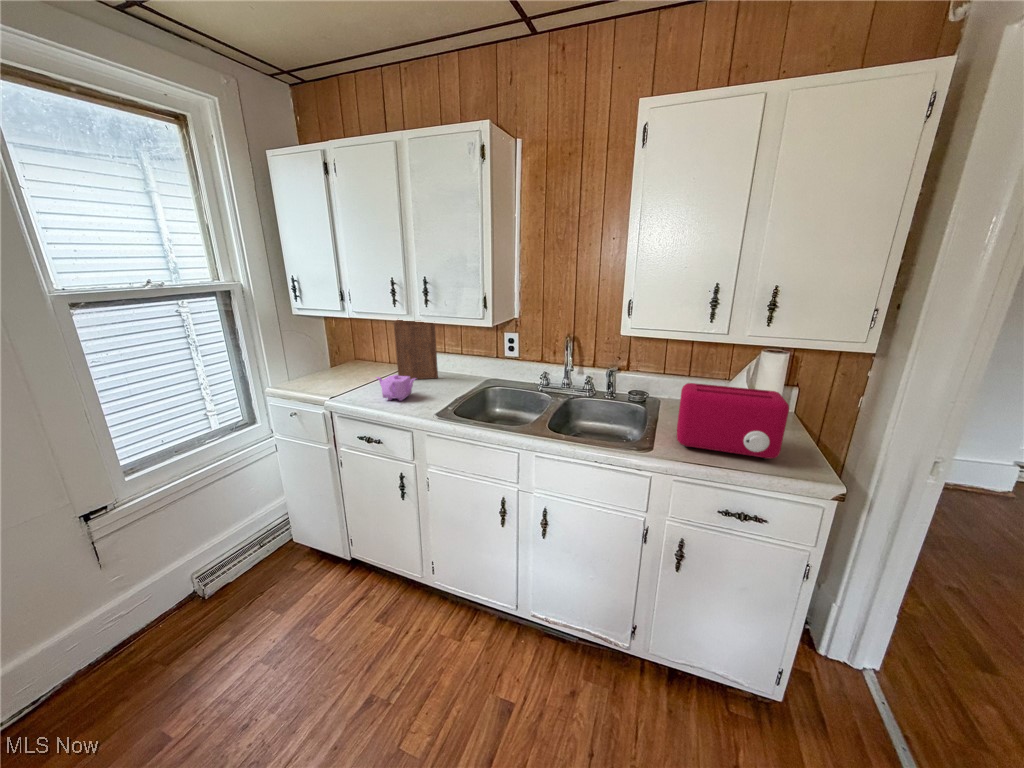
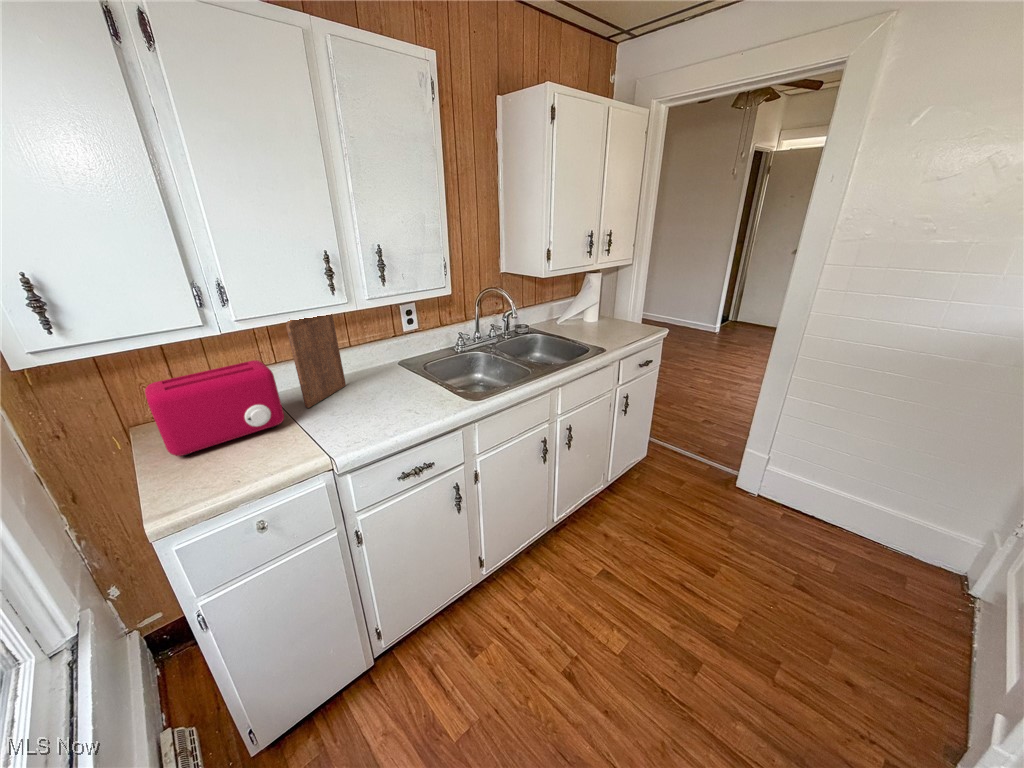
teapot: present [376,375,416,401] -> none [353,380,402,423]
toaster: present [677,383,789,460] -> present [145,360,284,456]

